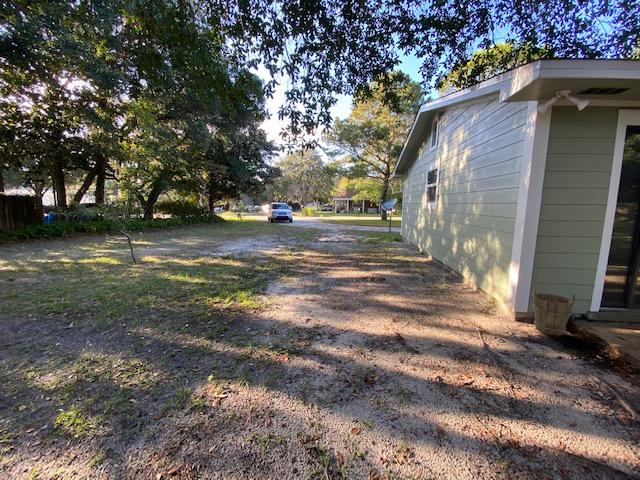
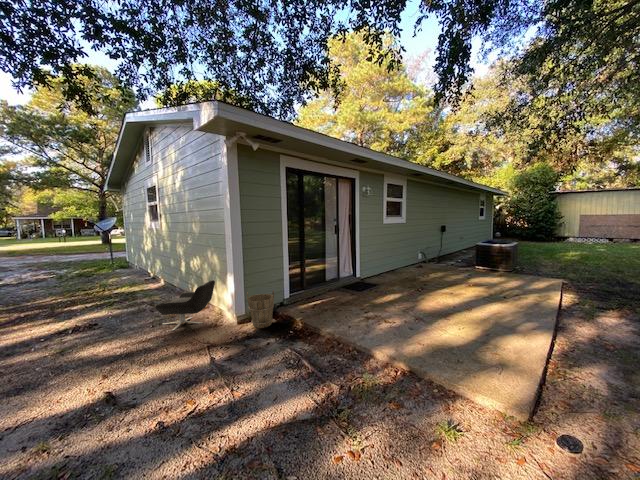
lounge chair: none [432,266,492,306] -> present [155,280,215,331]

